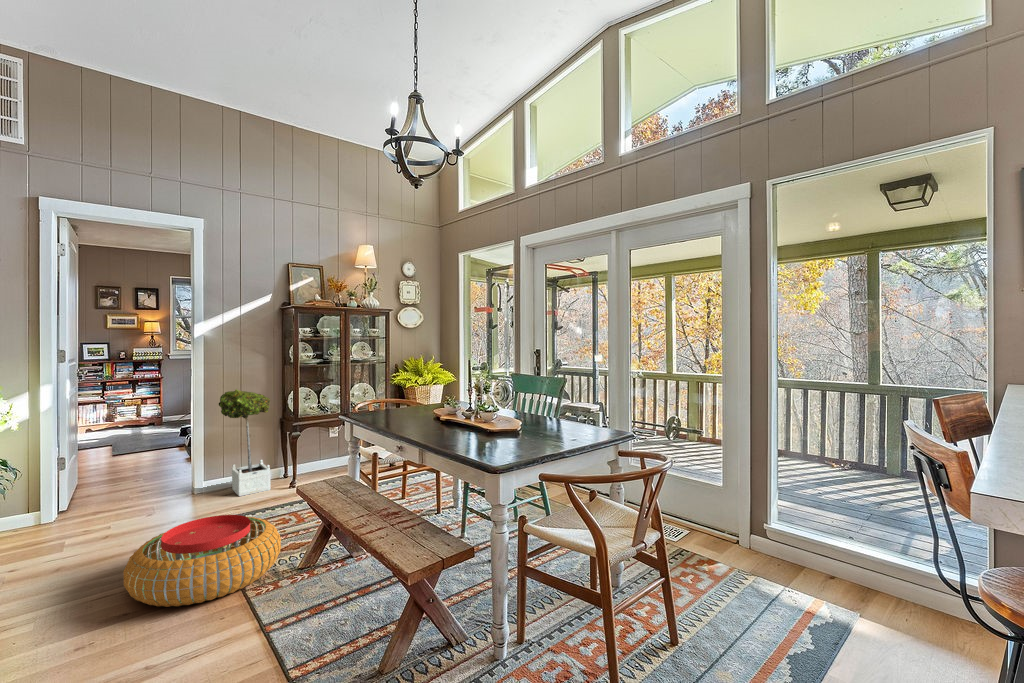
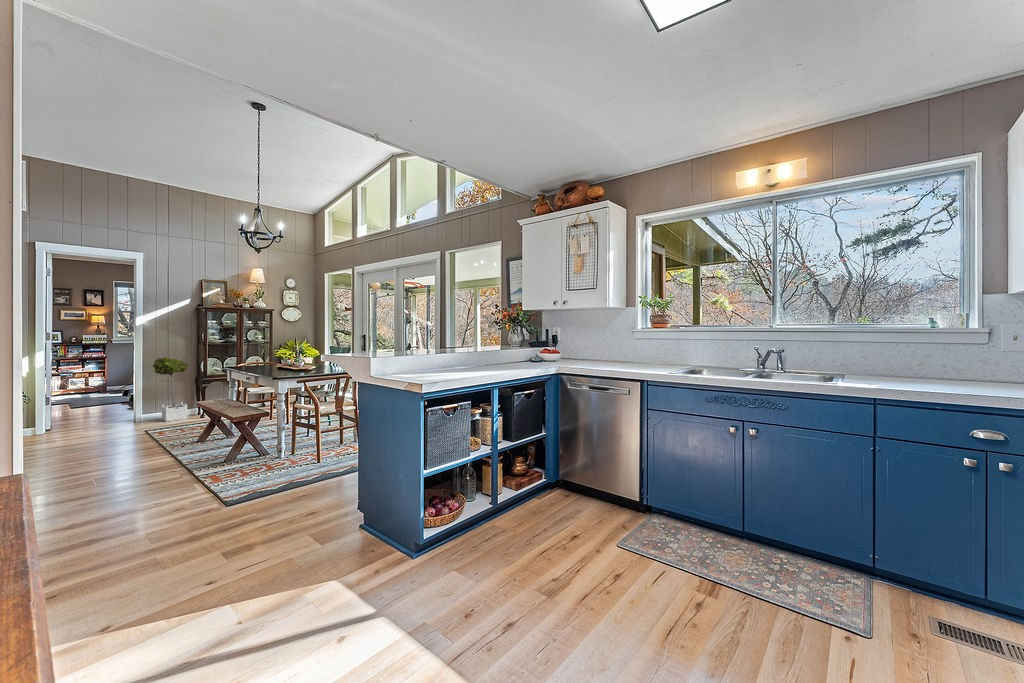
pouf: present [123,515,281,607] -> none [100,418,188,452]

